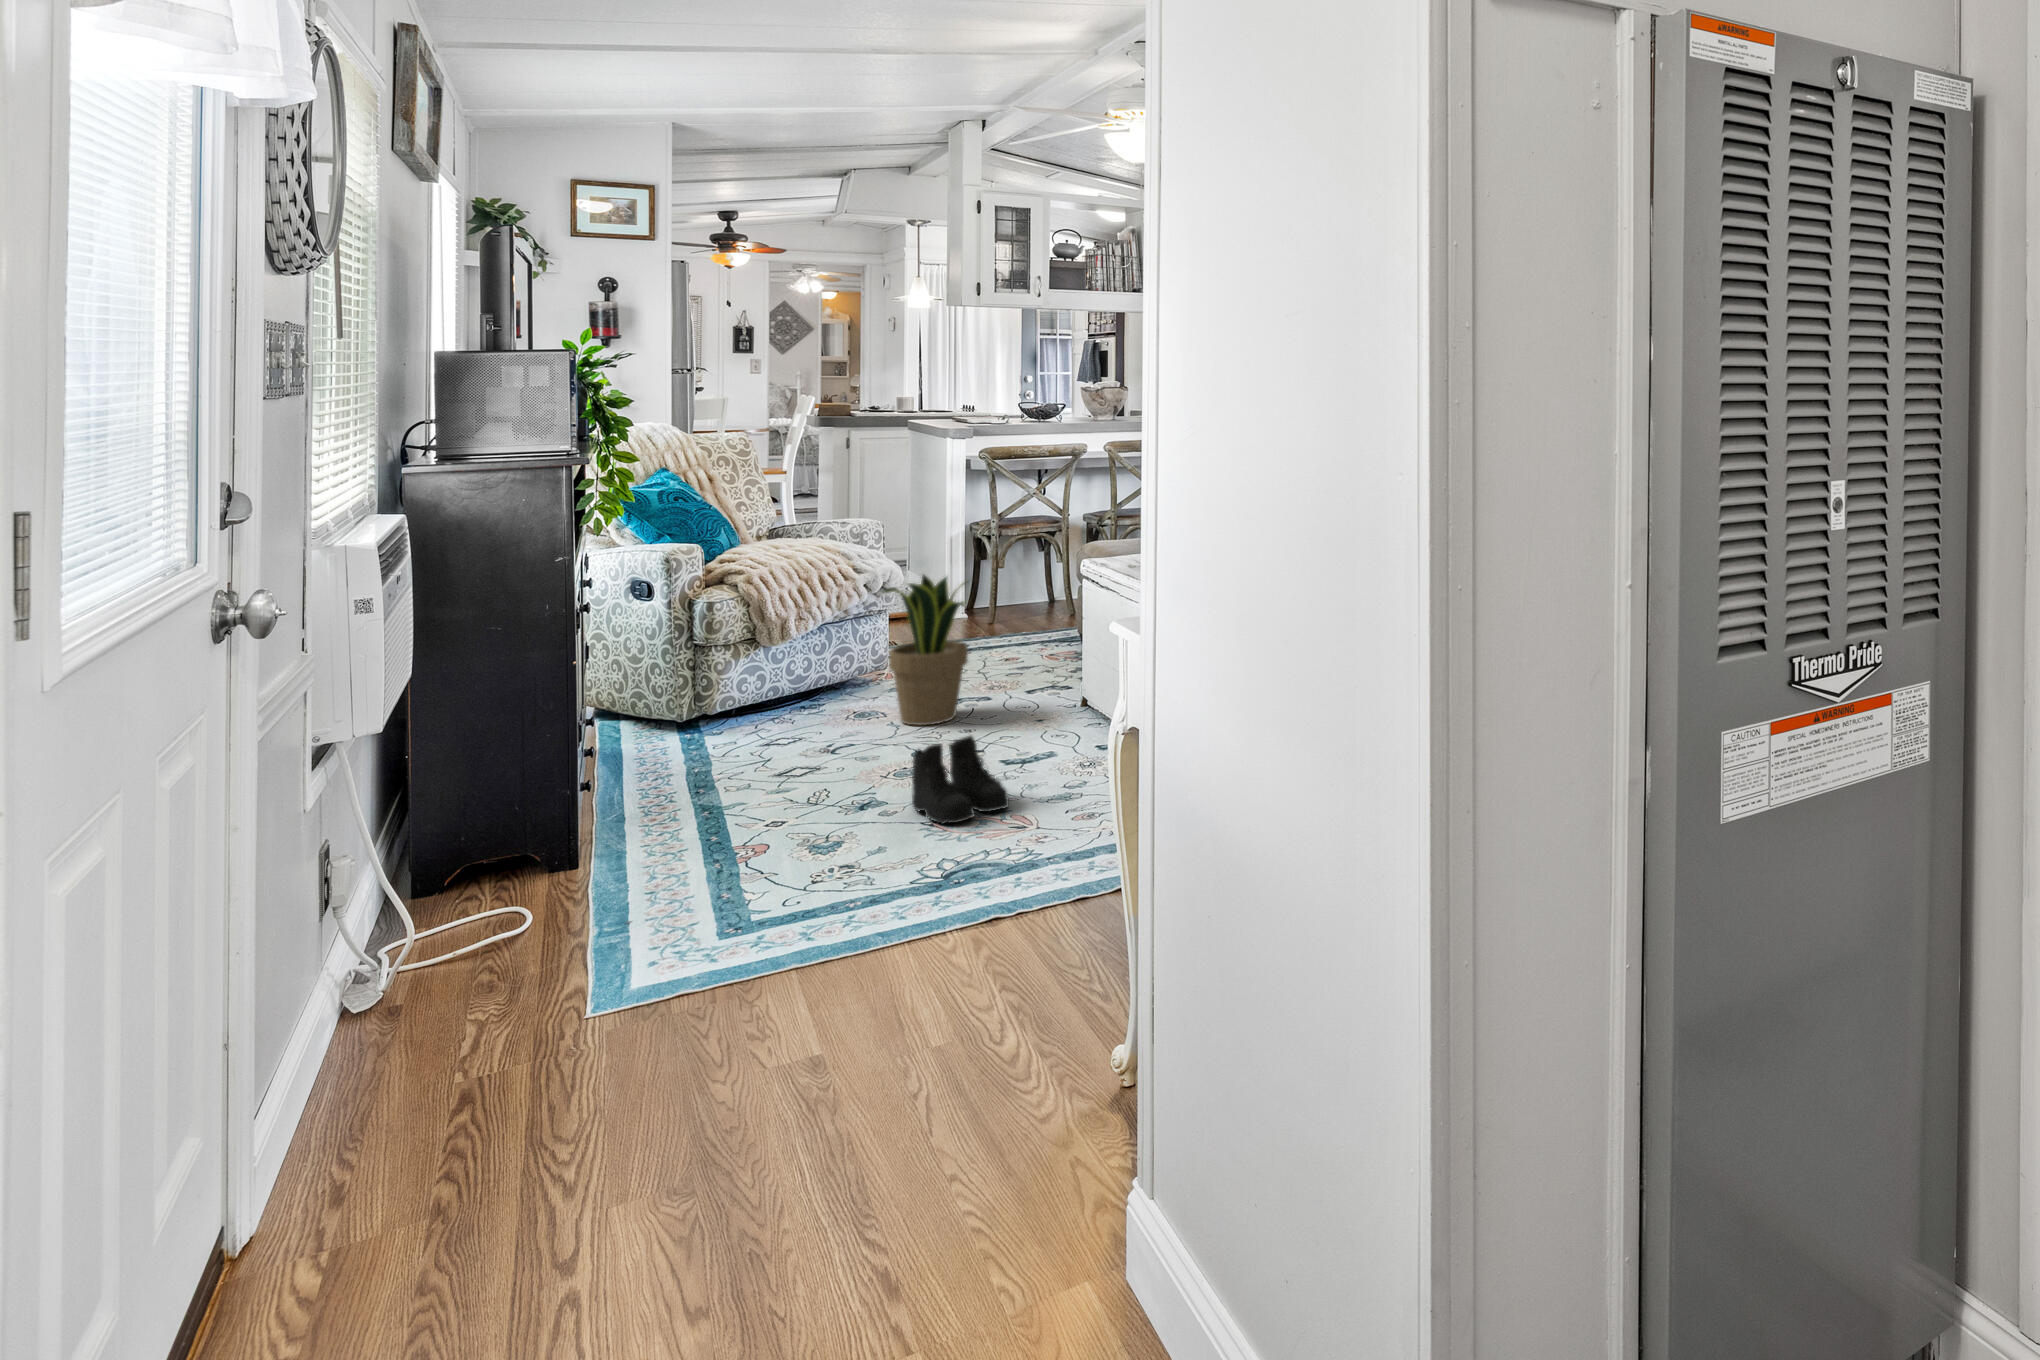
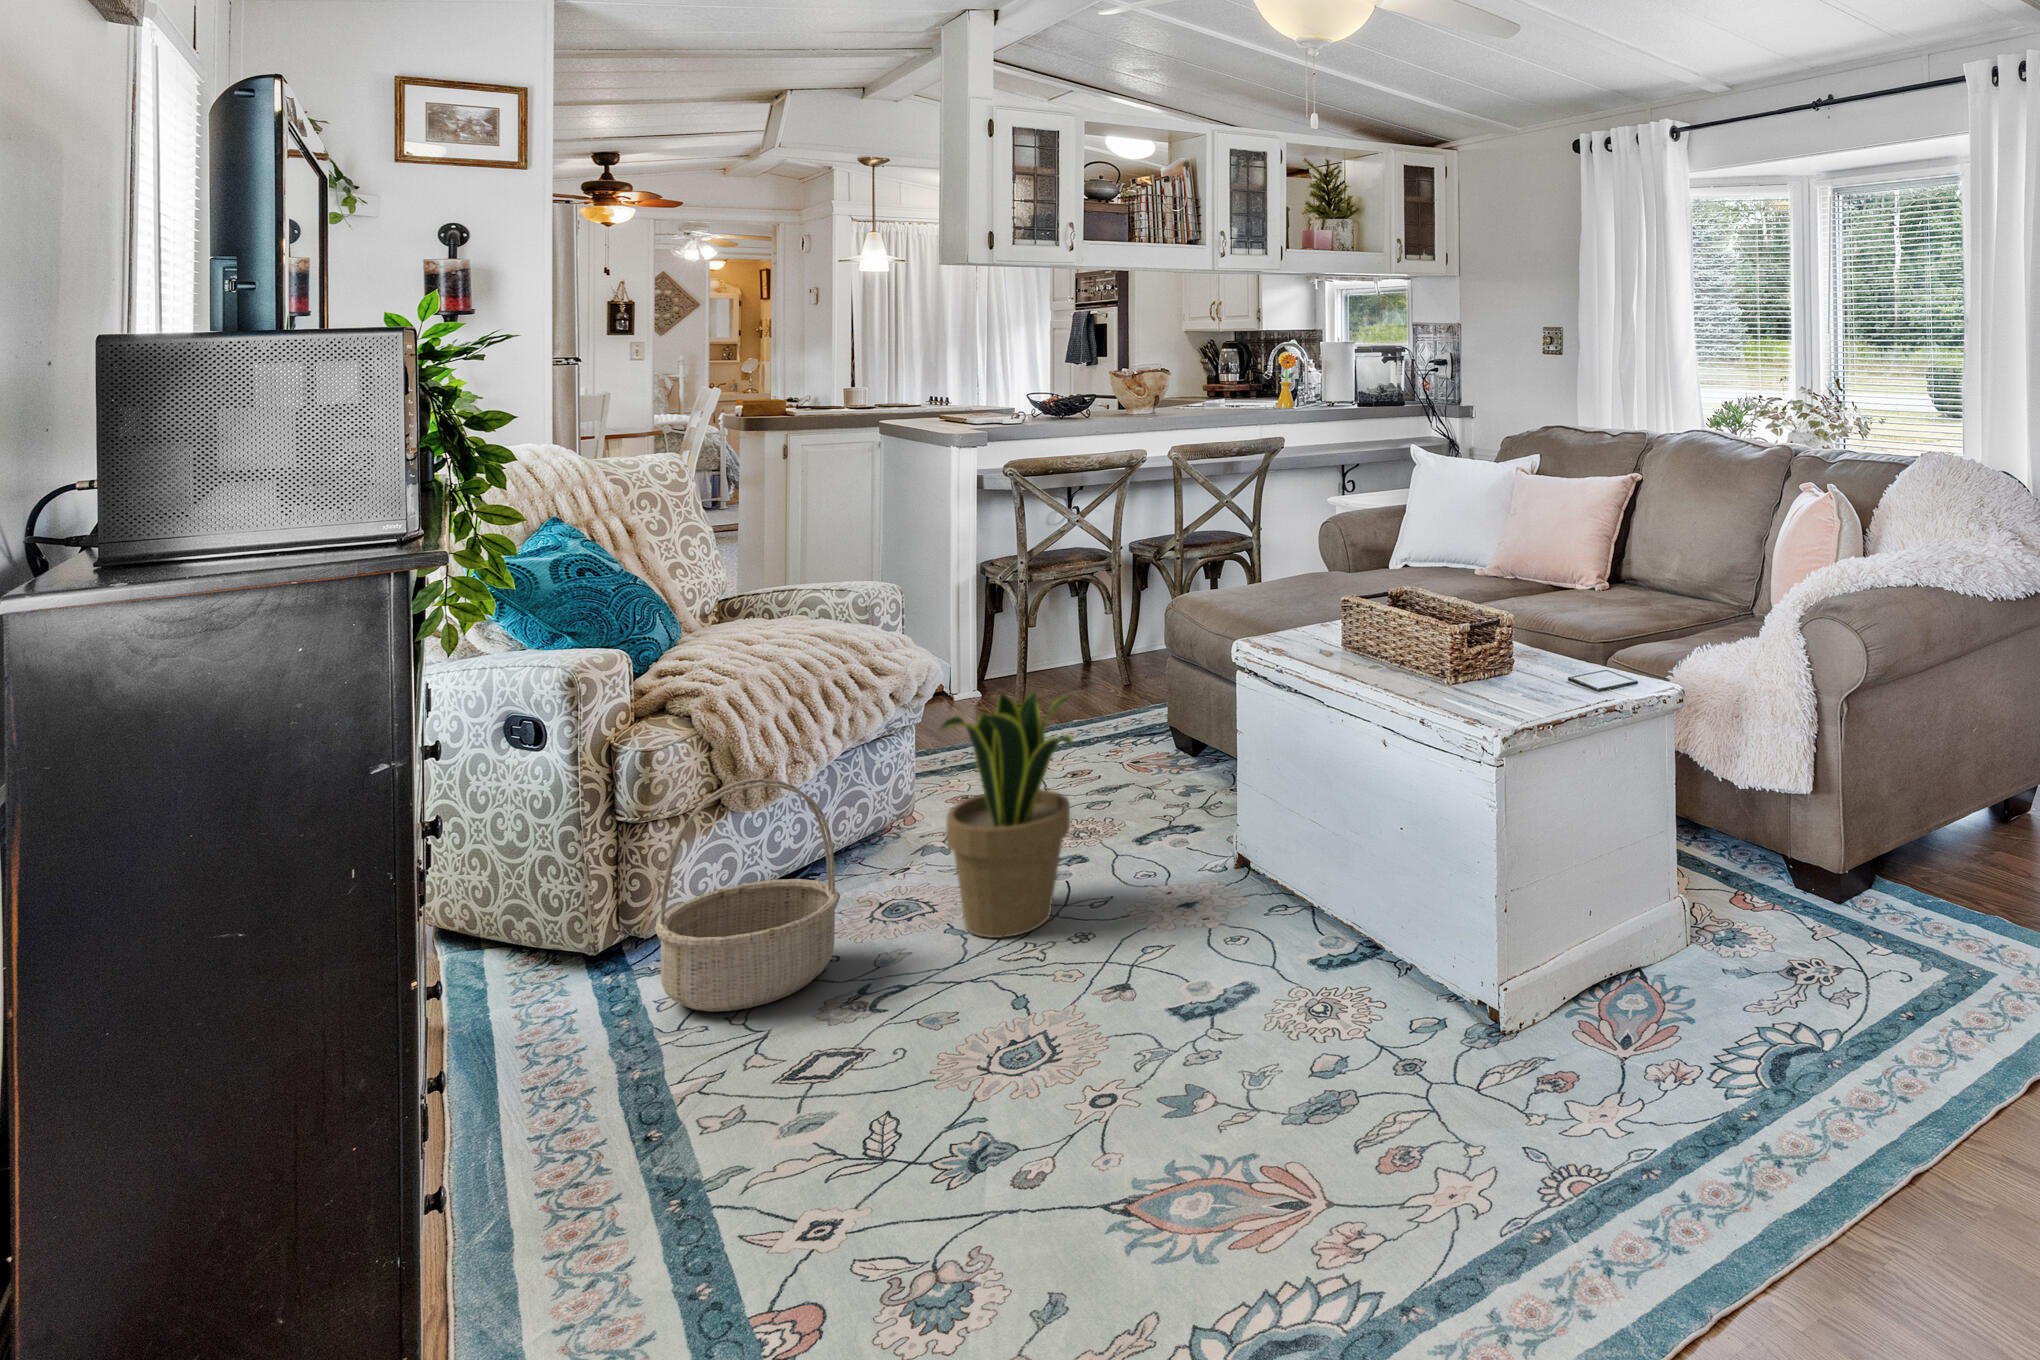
basket: none [711,616,820,749] -> present [655,778,840,1011]
boots: present [912,736,1009,824] -> none [1065,1024,1246,1222]

